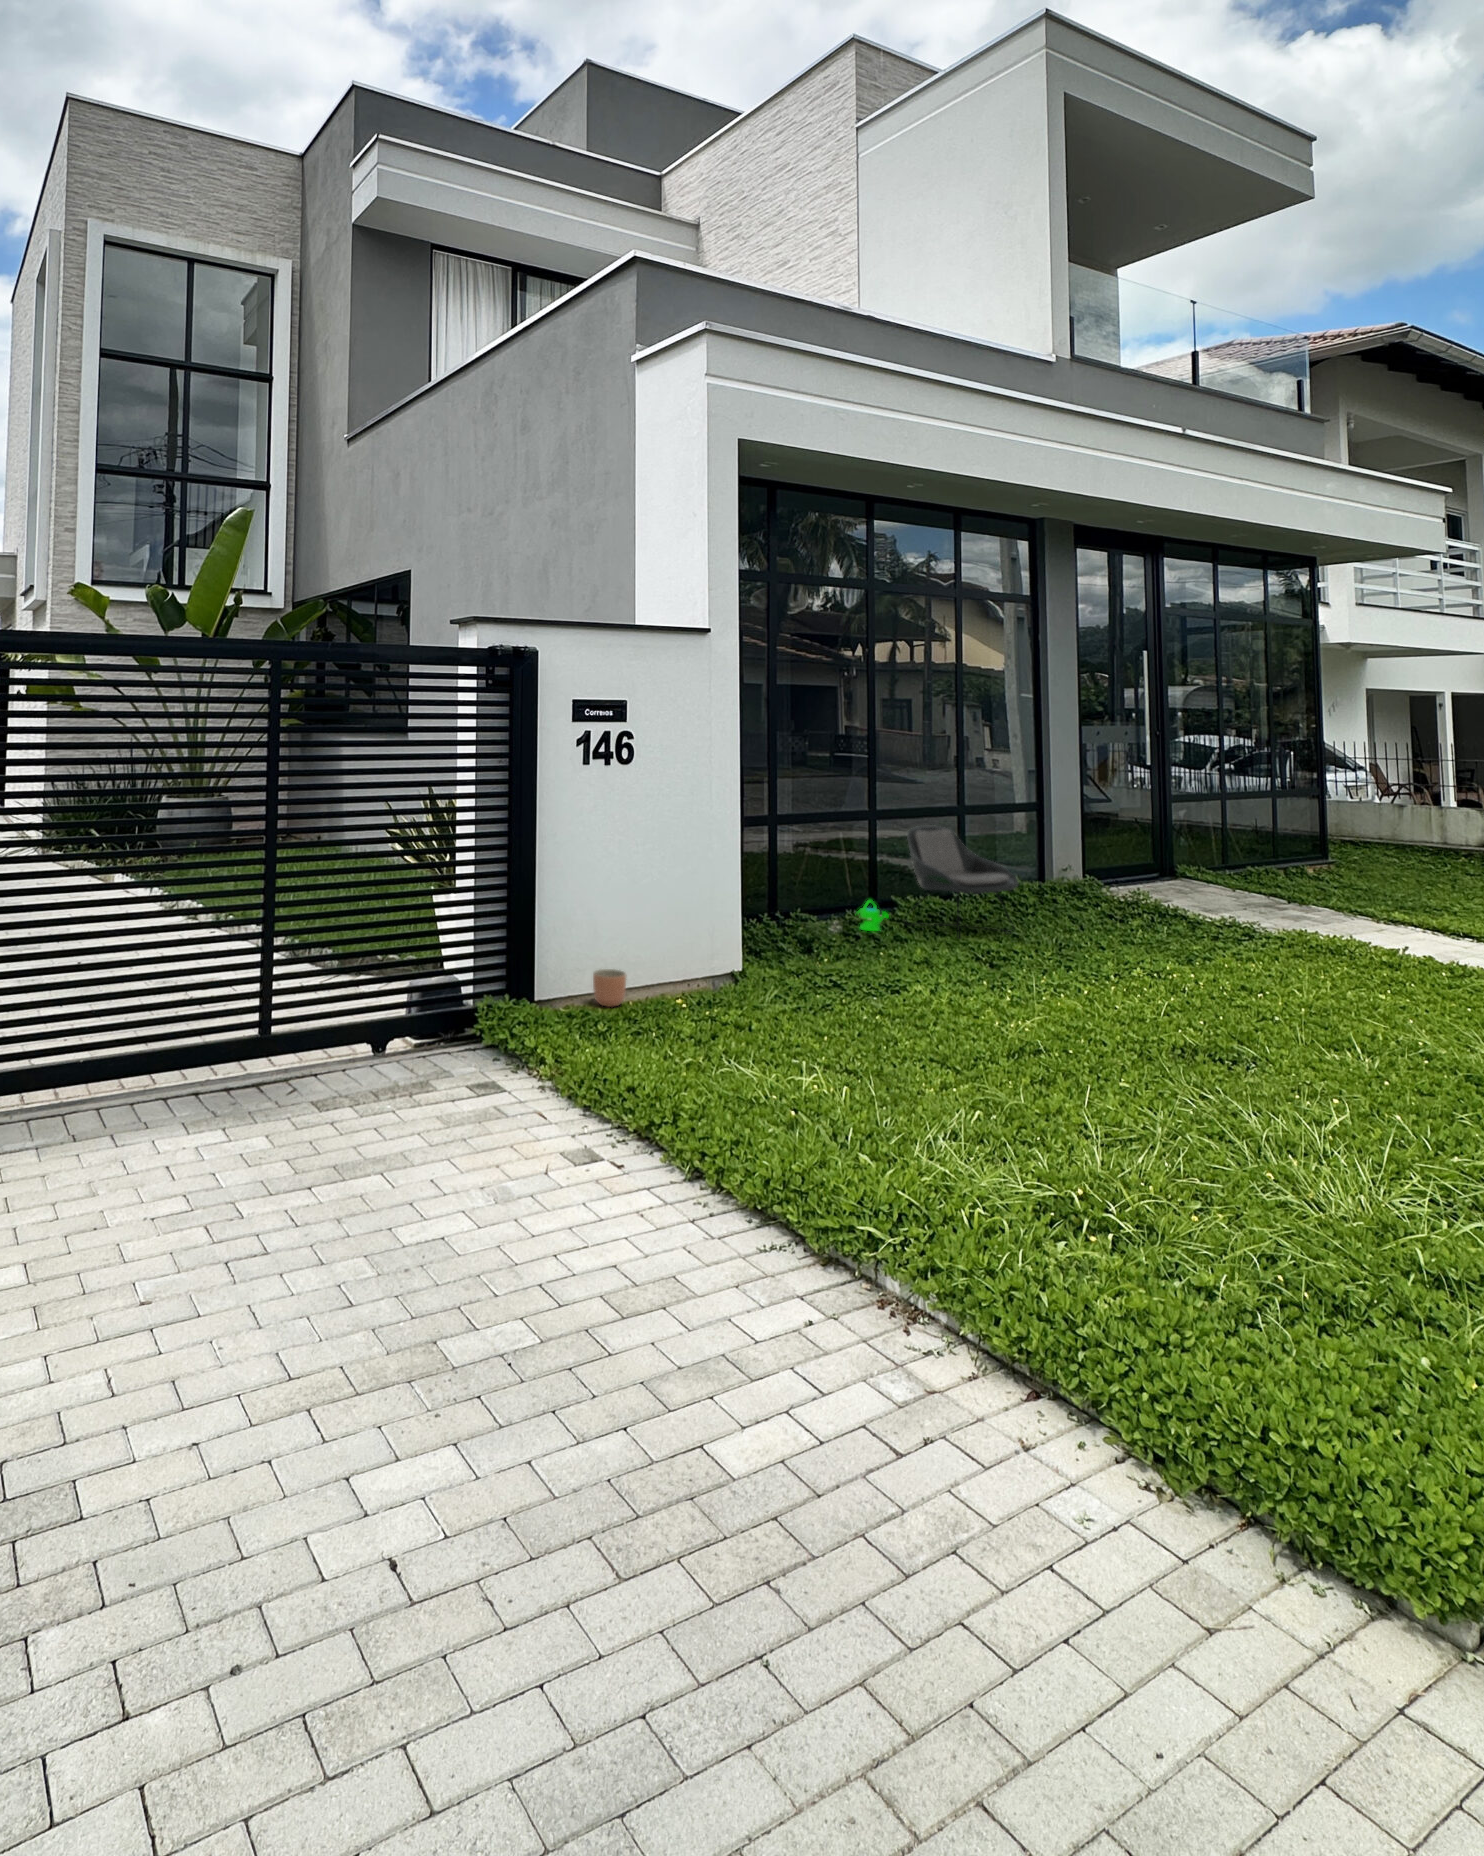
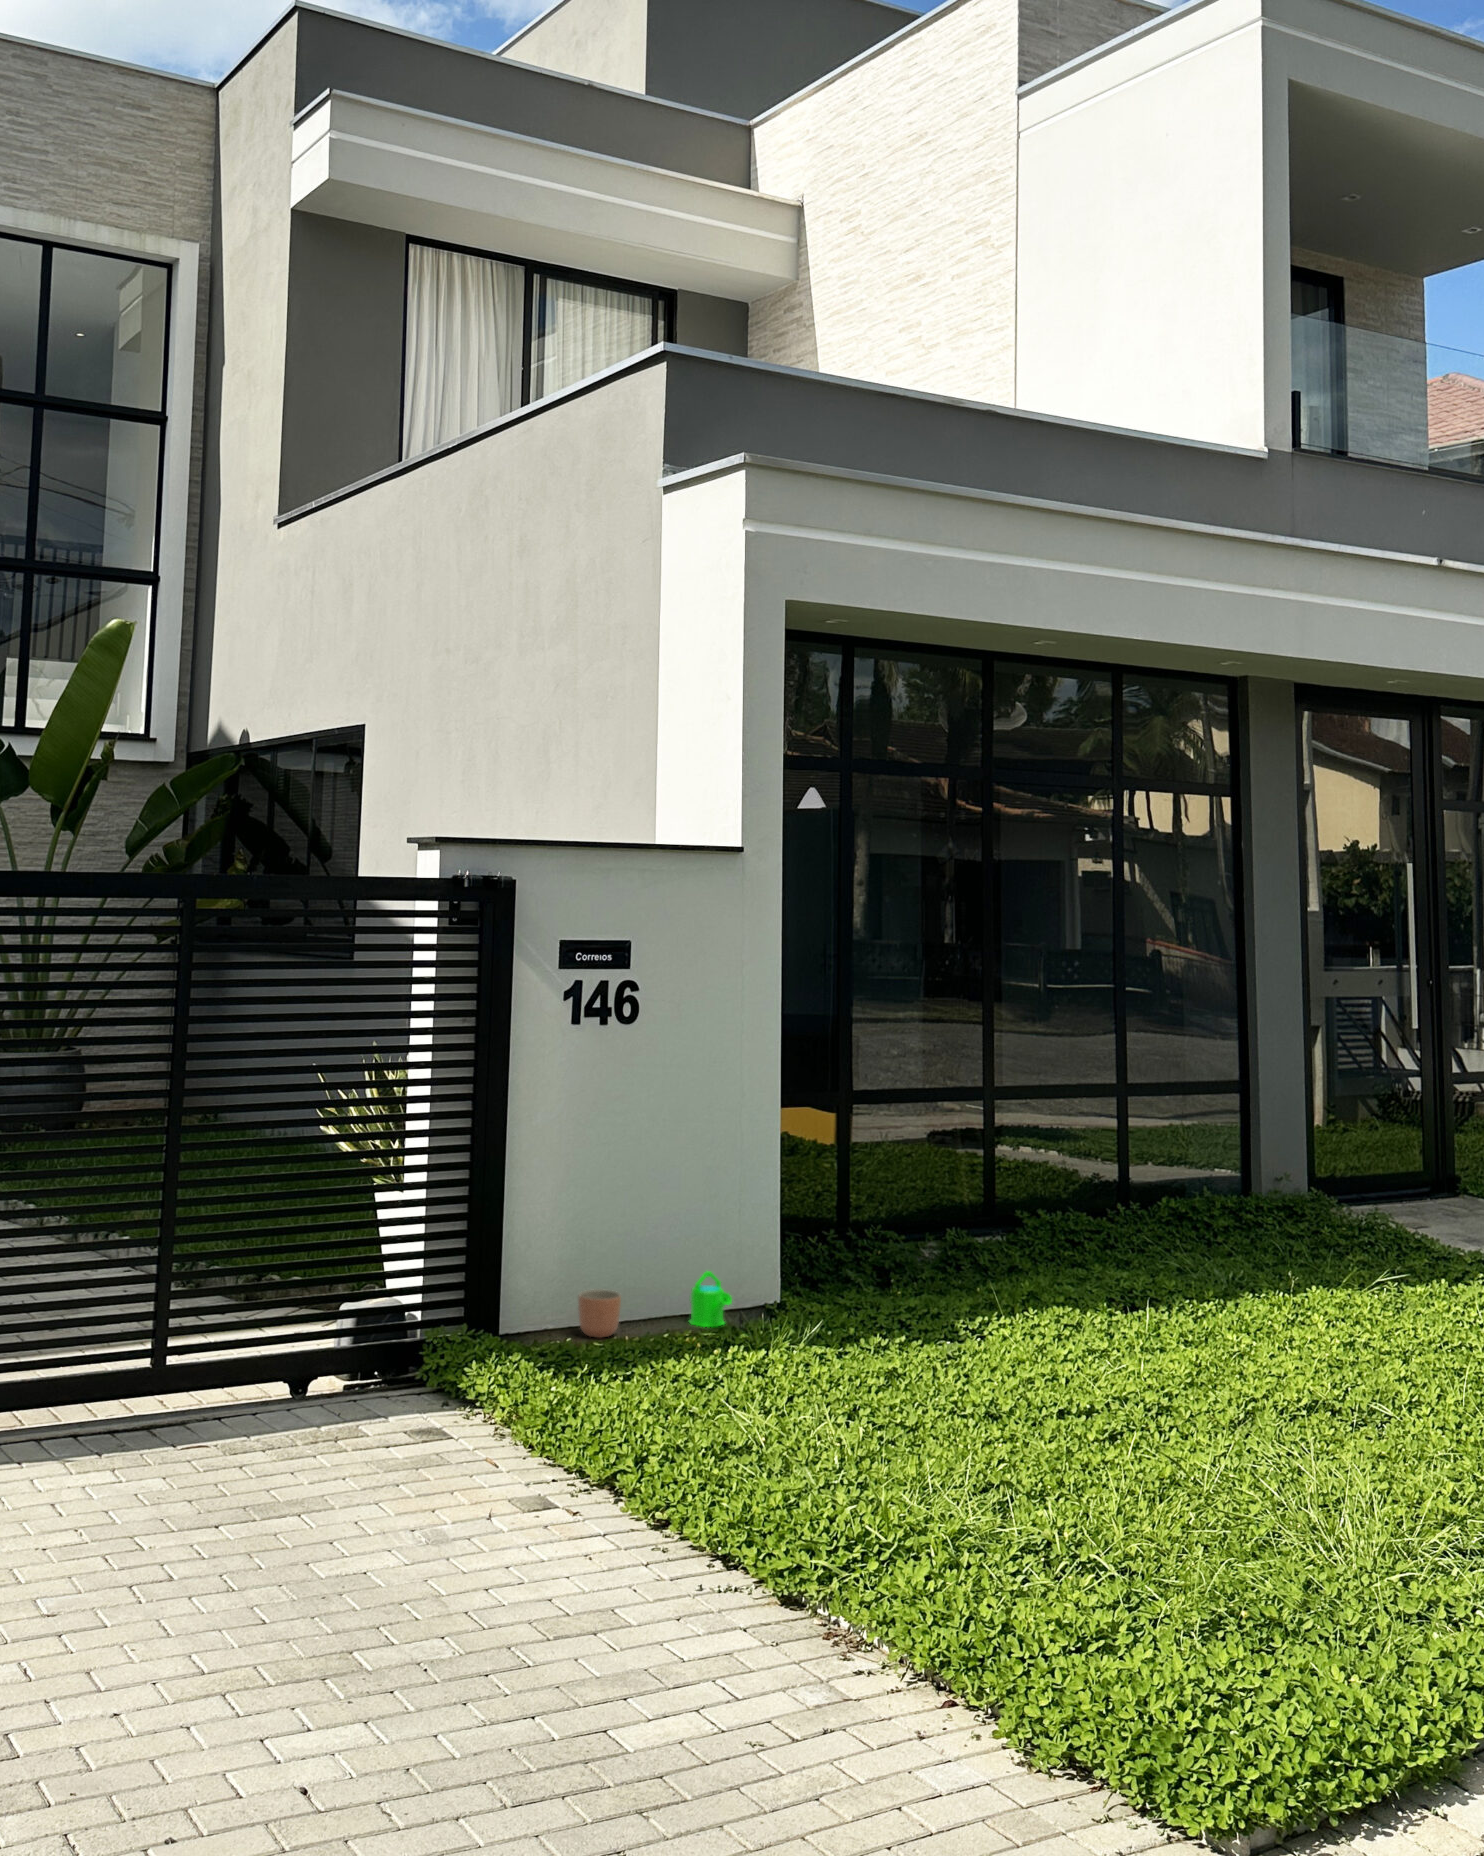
lounge chair: present [905,825,1018,937] -> none [1024,1096,1174,1253]
watering can: present [858,900,889,931] -> present [689,1271,732,1327]

